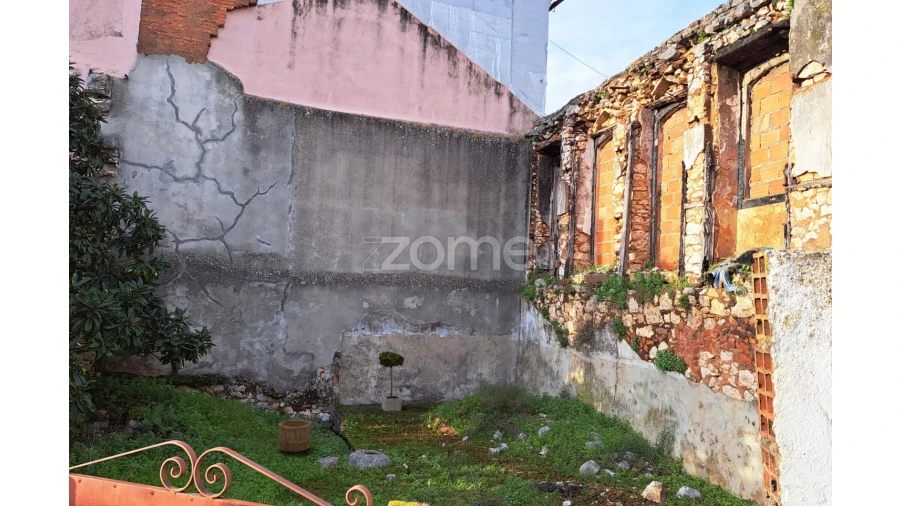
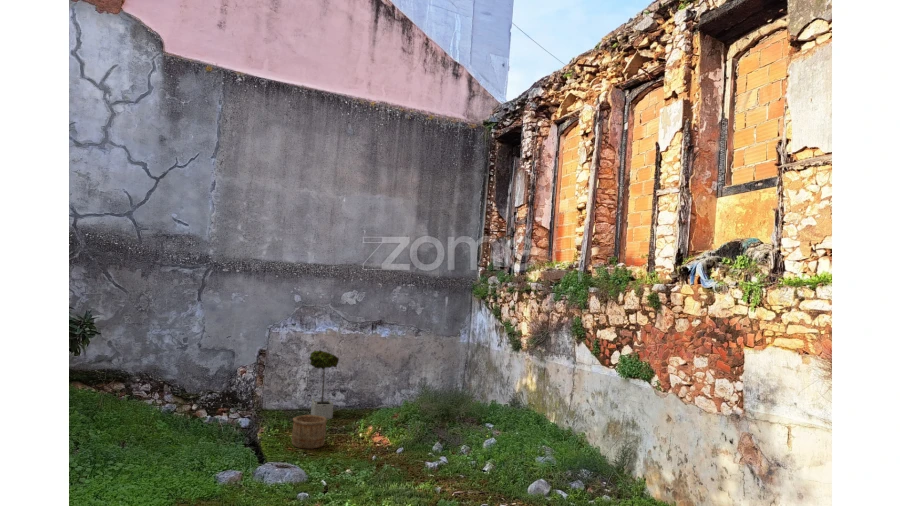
wooden bucket: present [279,419,312,452] -> present [292,415,327,449]

